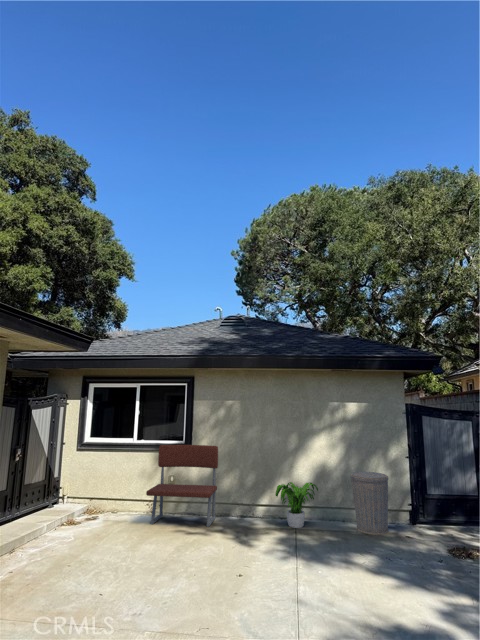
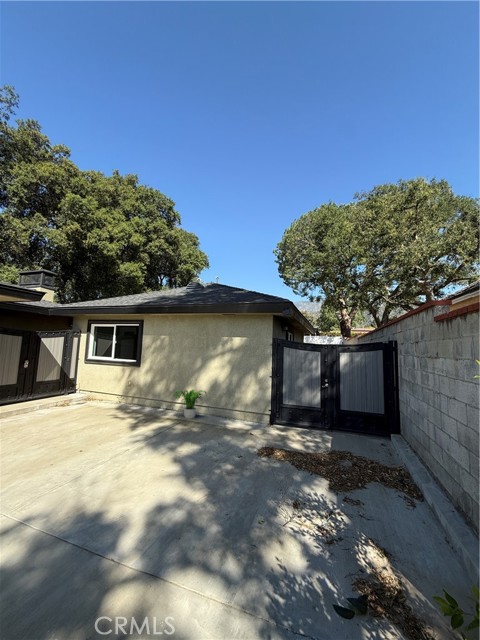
bench: present [146,445,218,527] -> none [103,362,152,413]
trash can: present [350,472,388,534] -> none [224,385,249,427]

